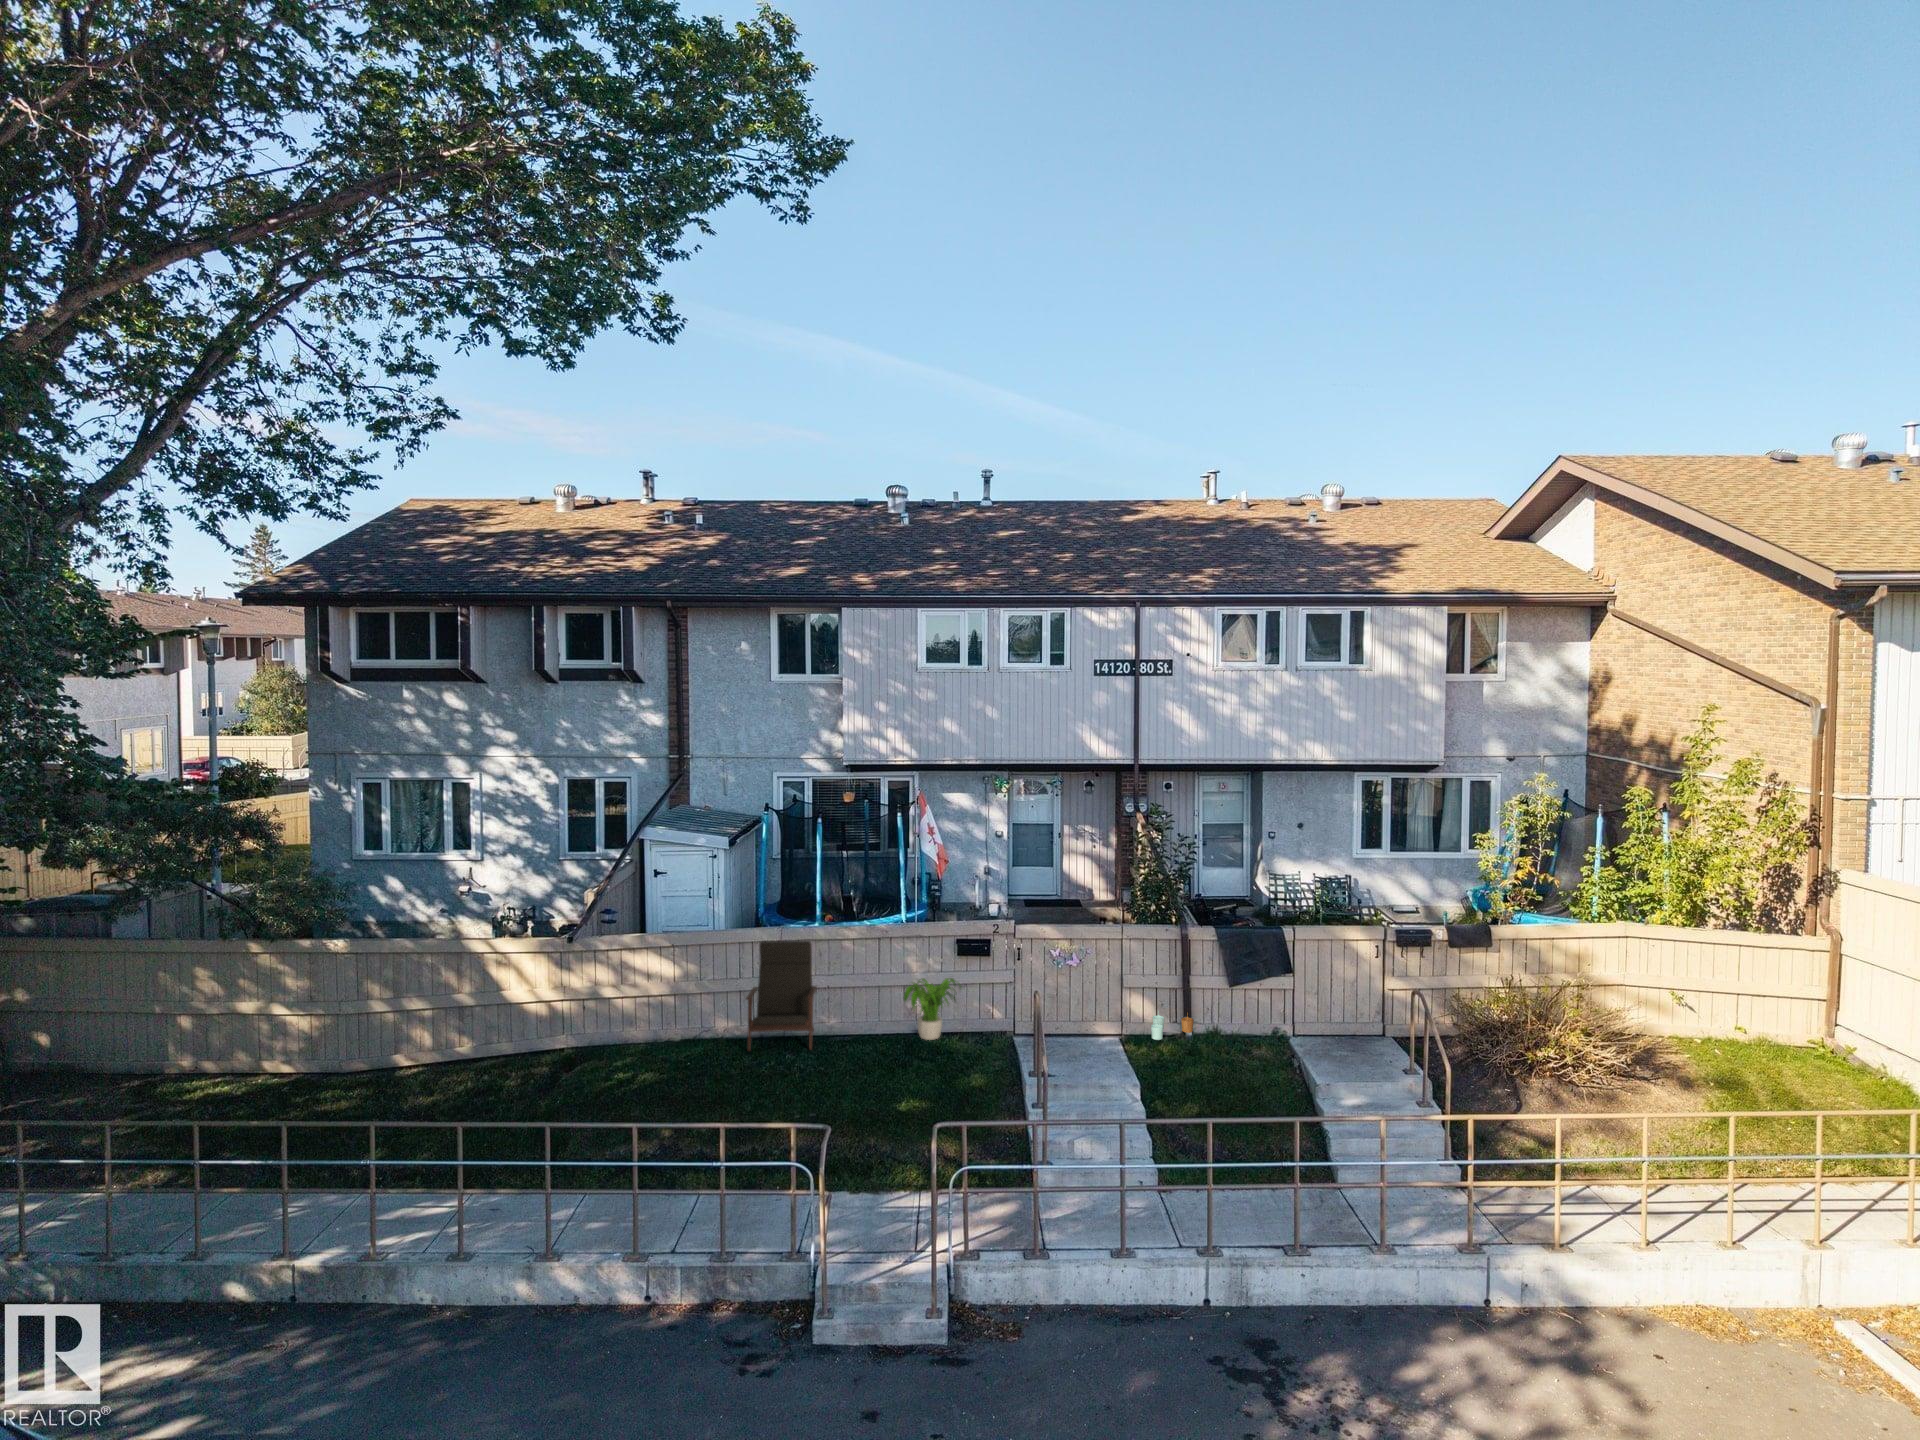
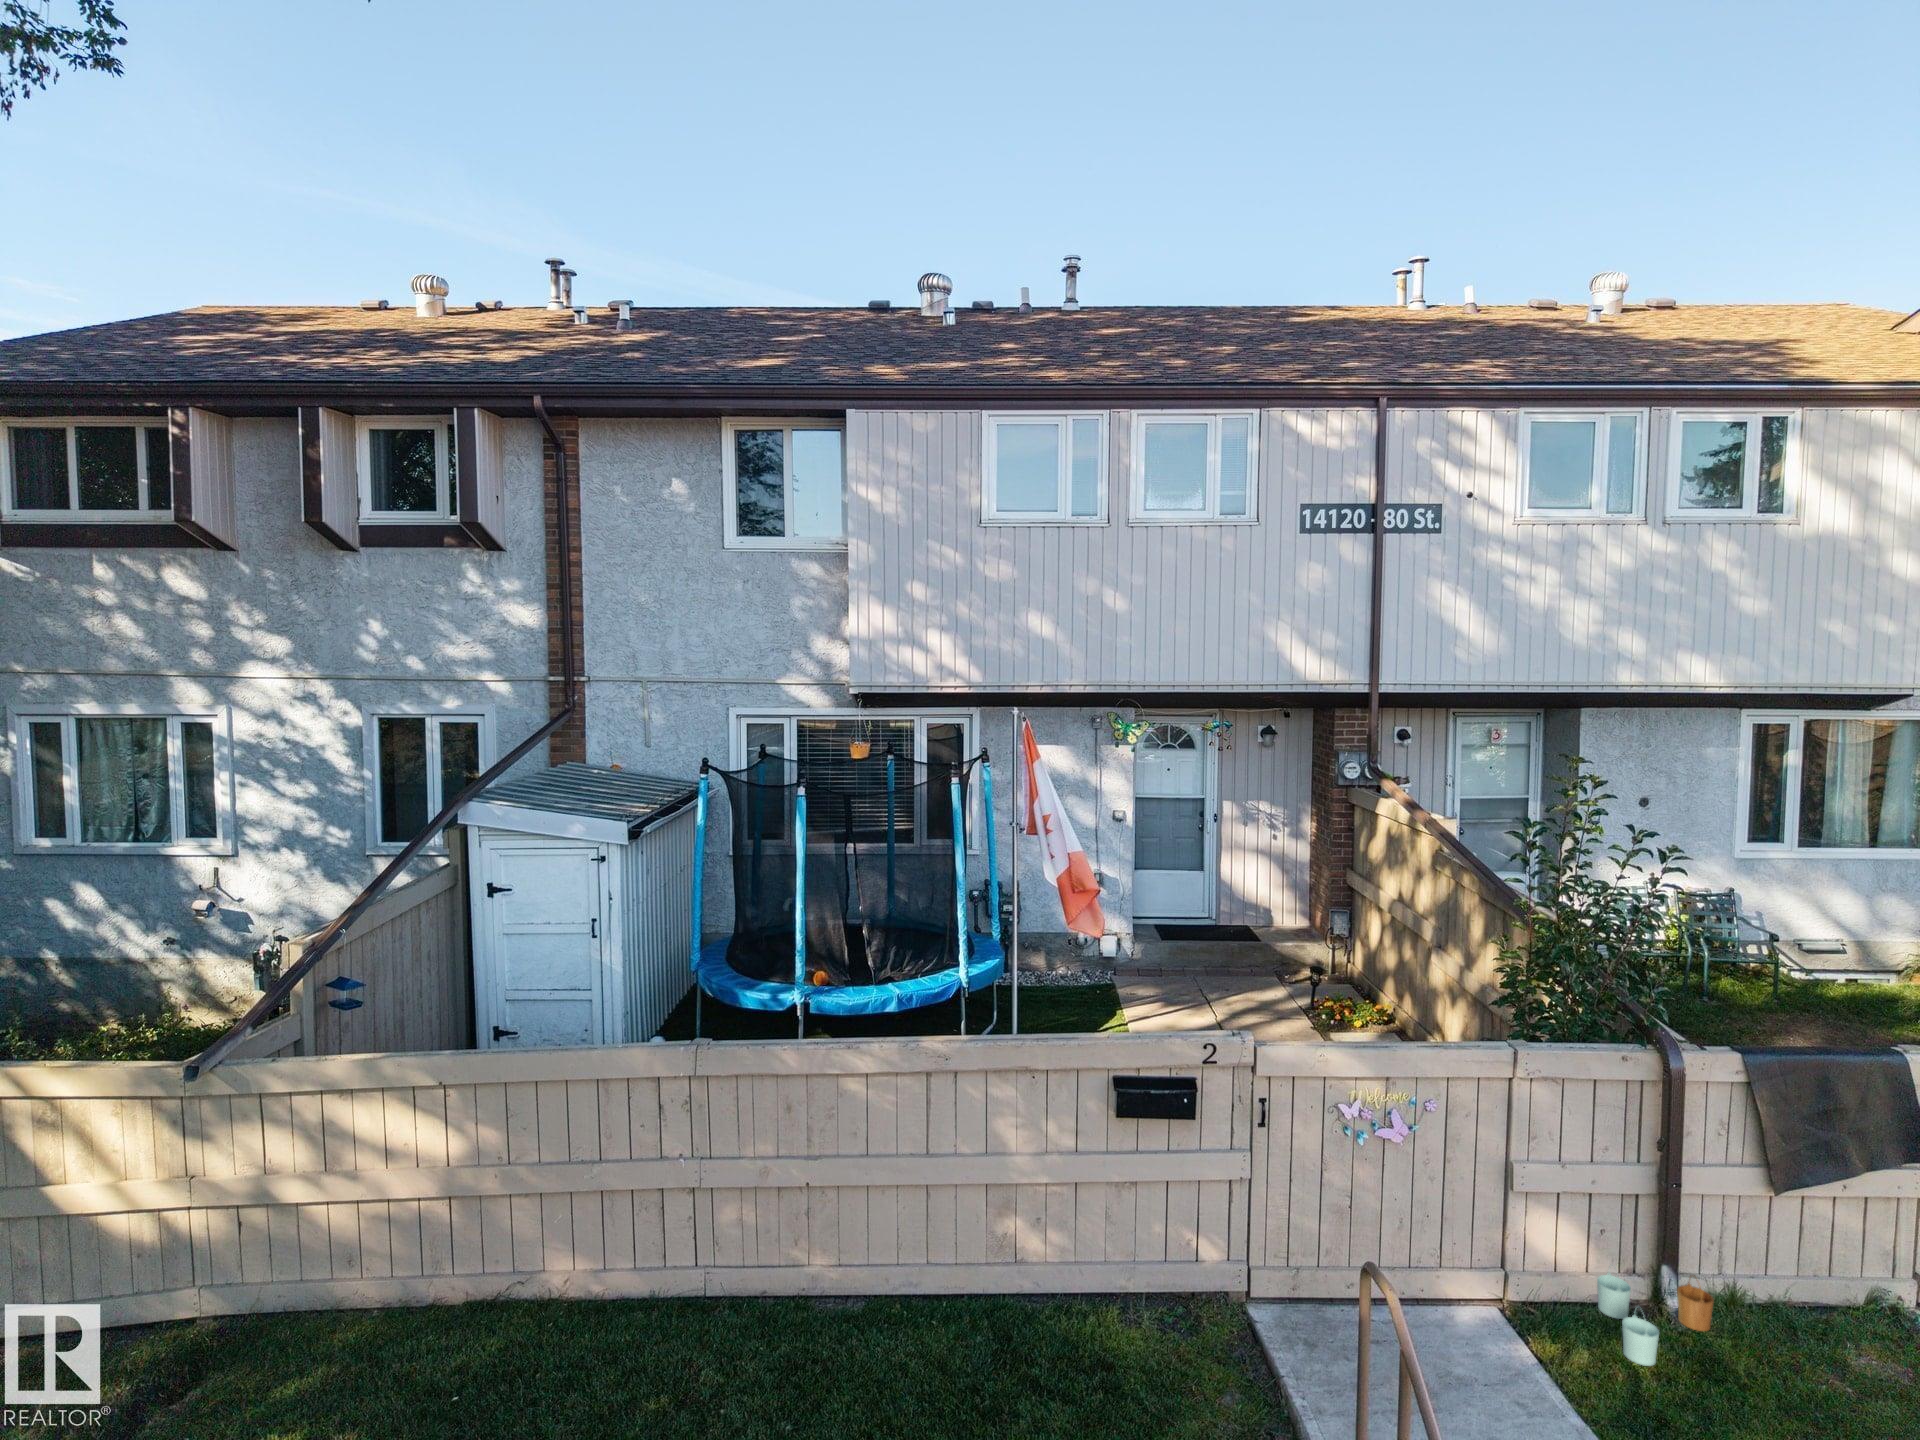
lounge chair: present [746,941,817,1051] -> none [560,1091,767,1407]
potted plant: present [904,978,961,1040] -> none [981,1182,1128,1357]

